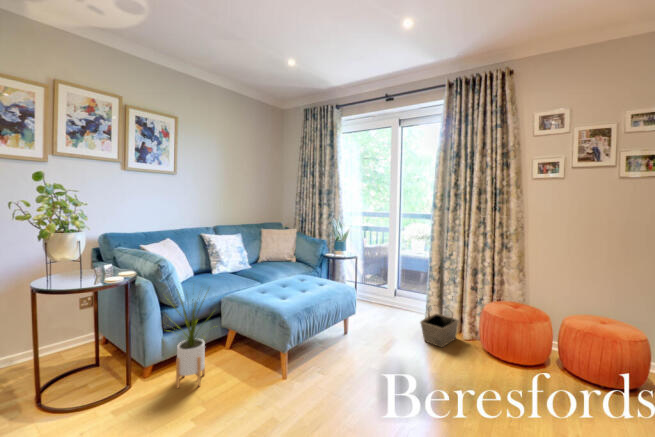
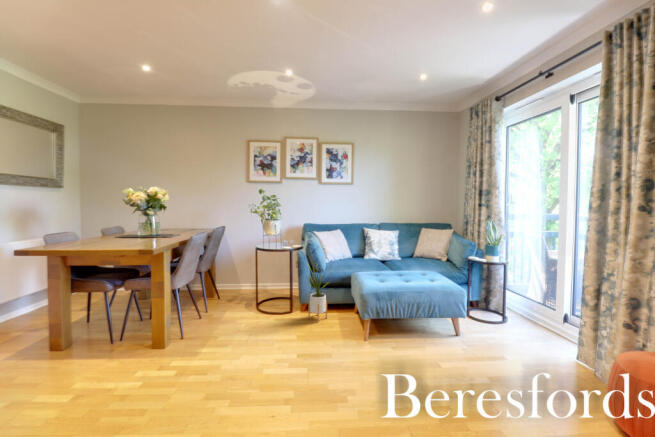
basket: present [420,305,458,347] -> none [523,331,586,382]

